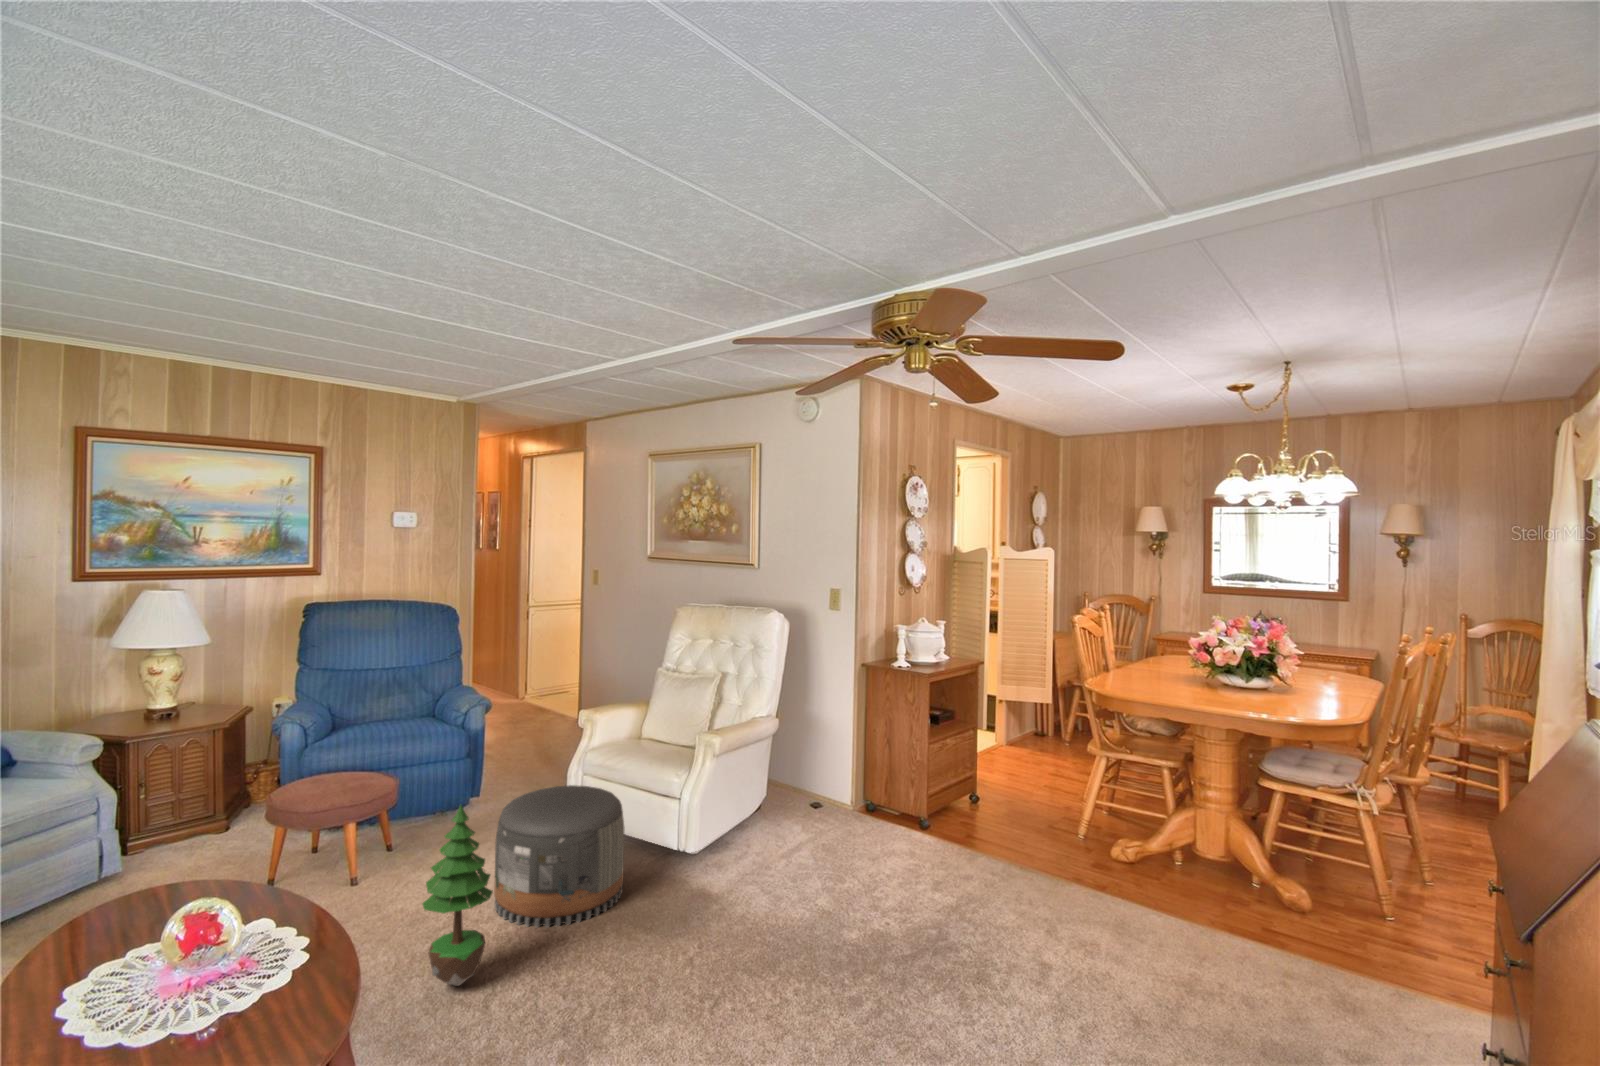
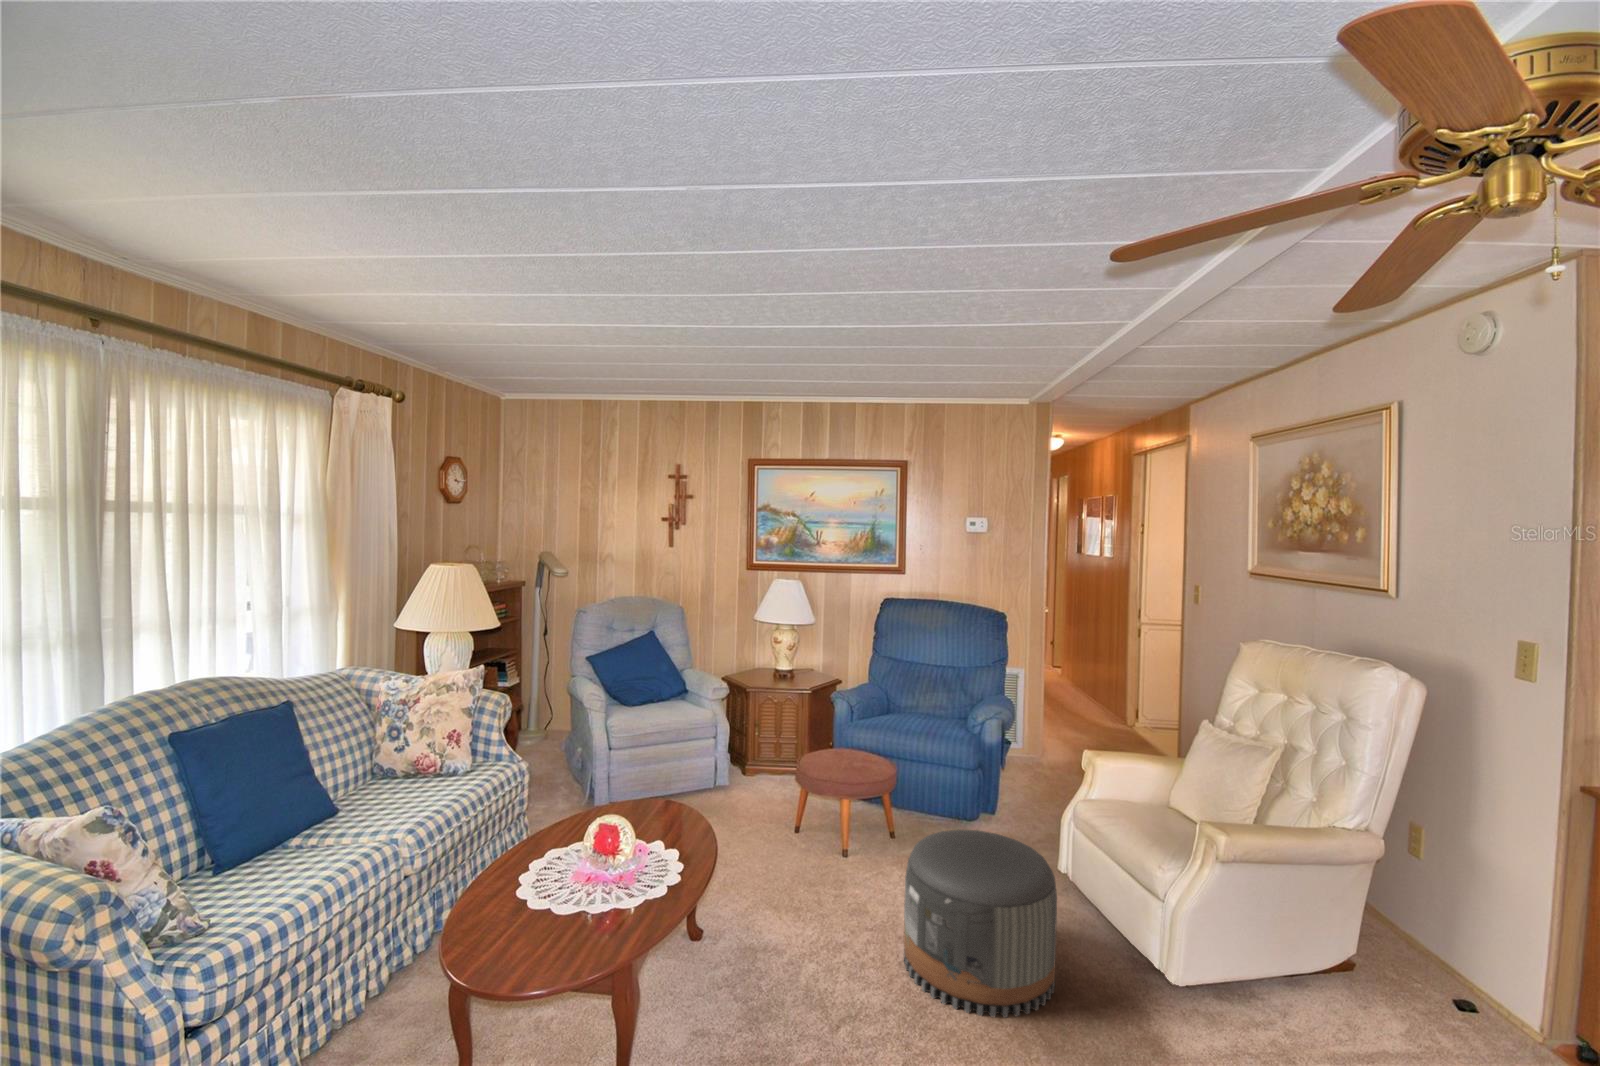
potted tree: present [423,806,493,986] -> none [772,816,840,1011]

